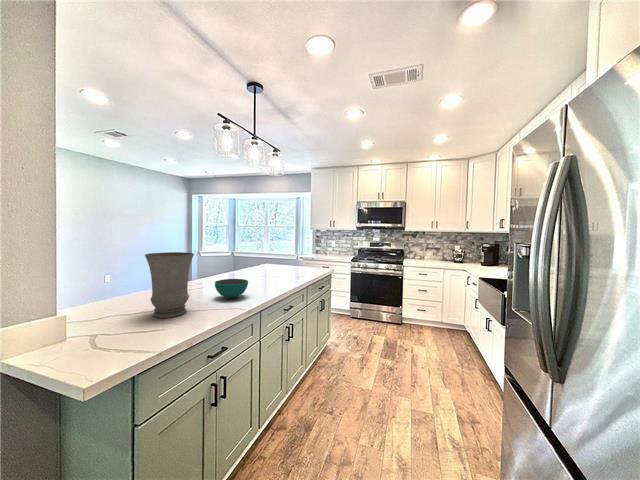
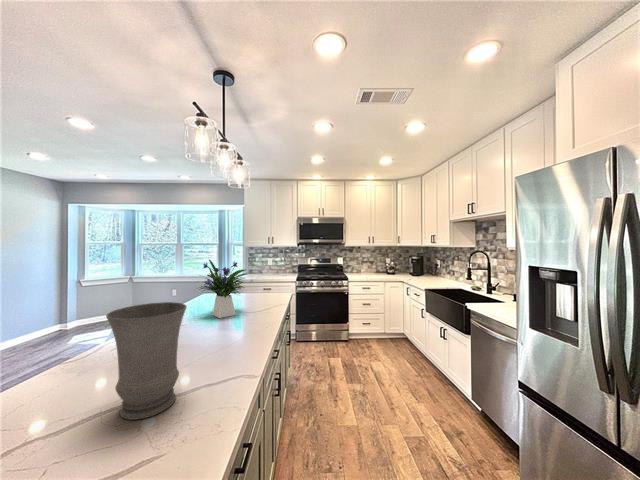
flower arrangement: none [240,233,283,279] -> present [200,260,247,318]
bowl: present [215,279,248,298] -> none [193,326,241,357]

